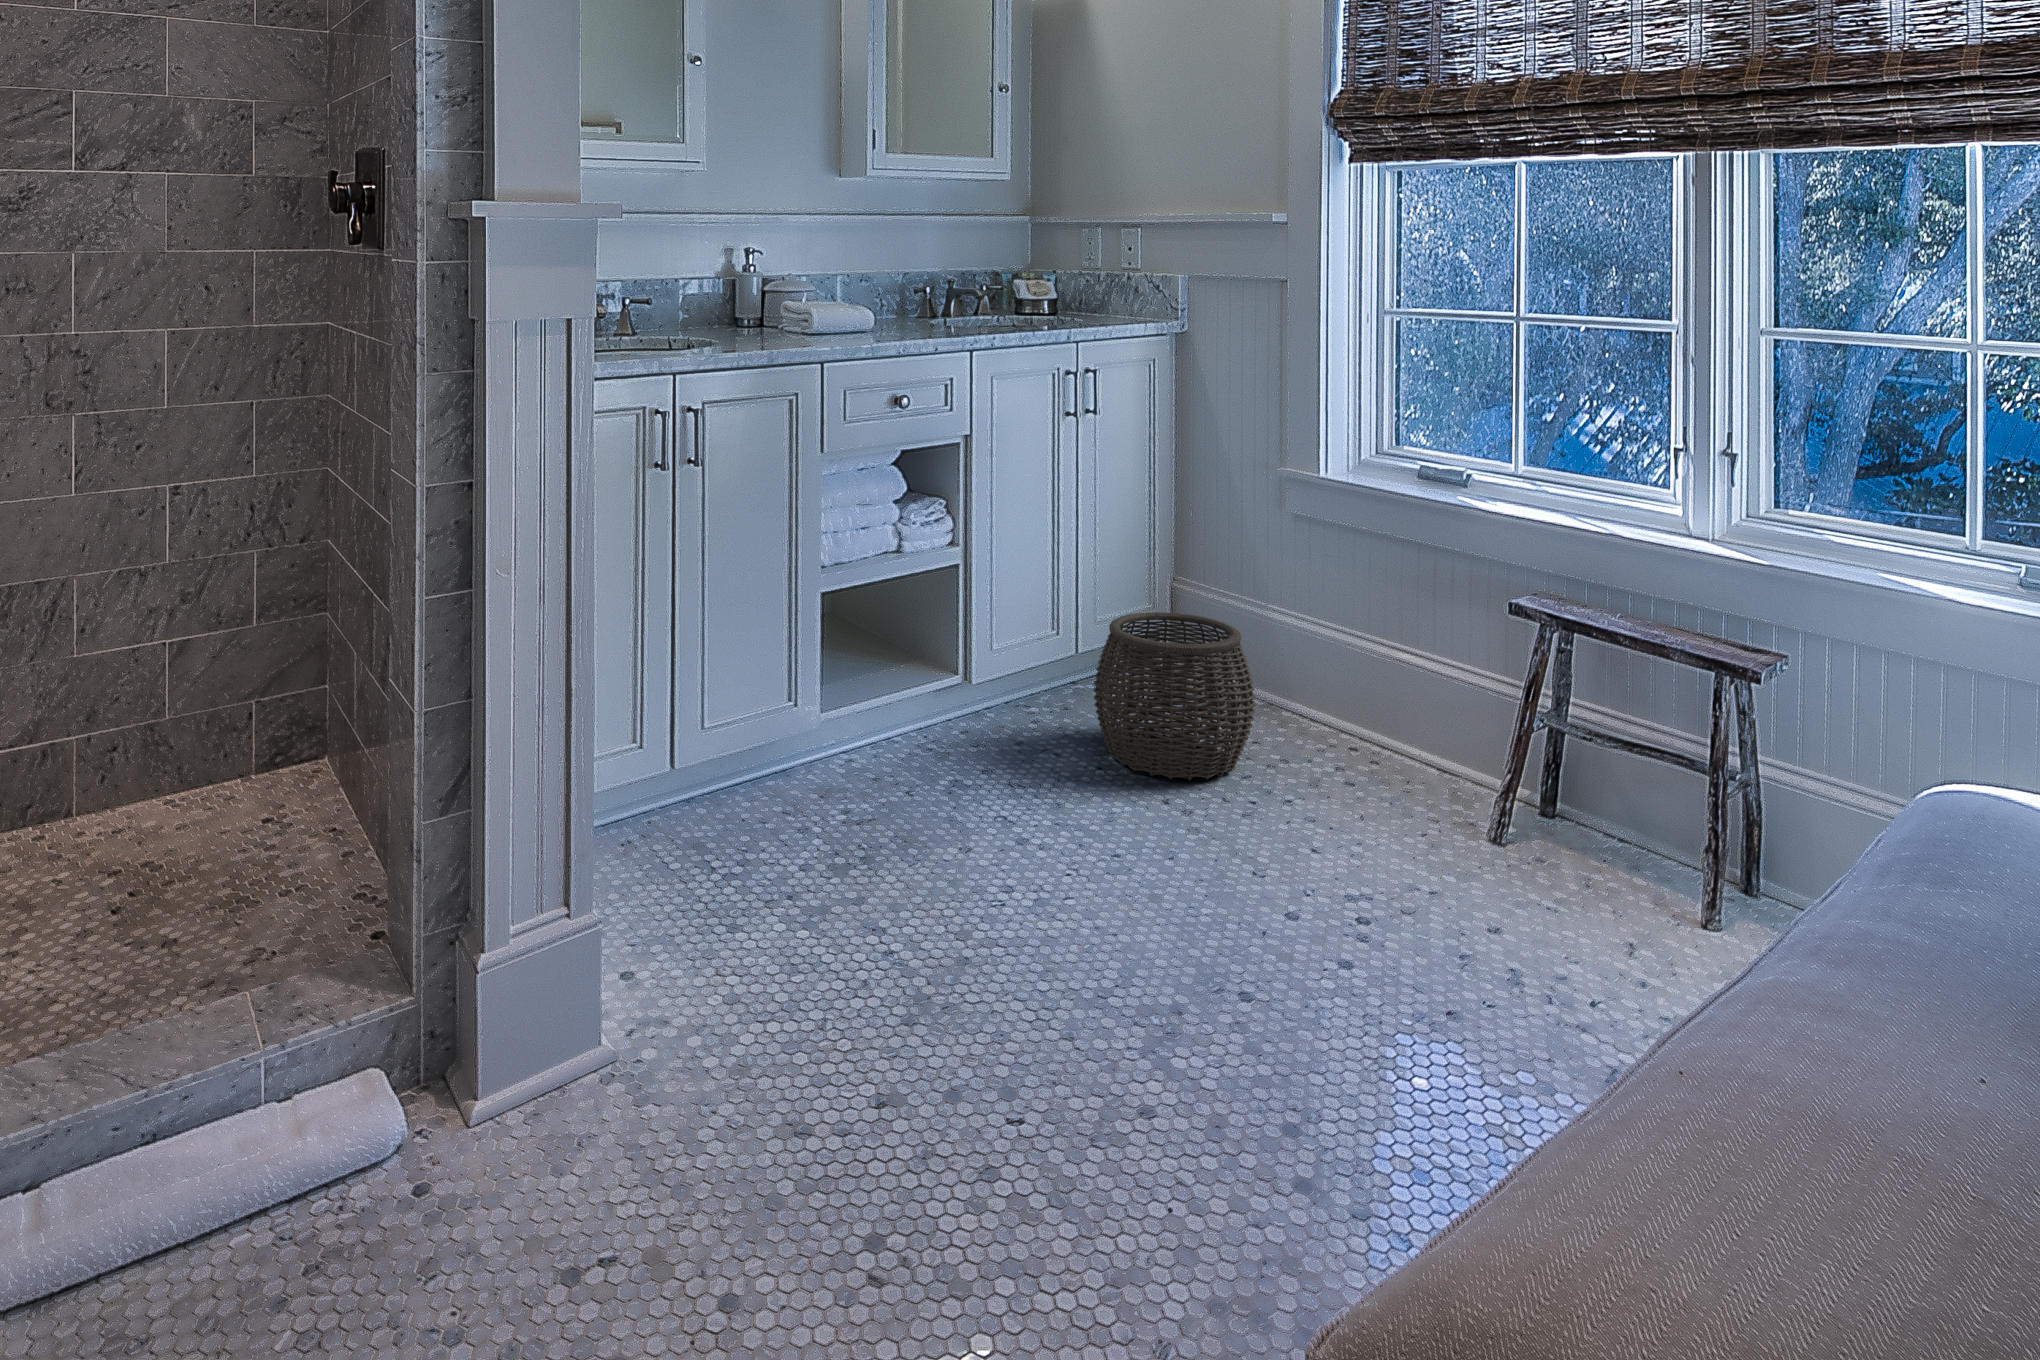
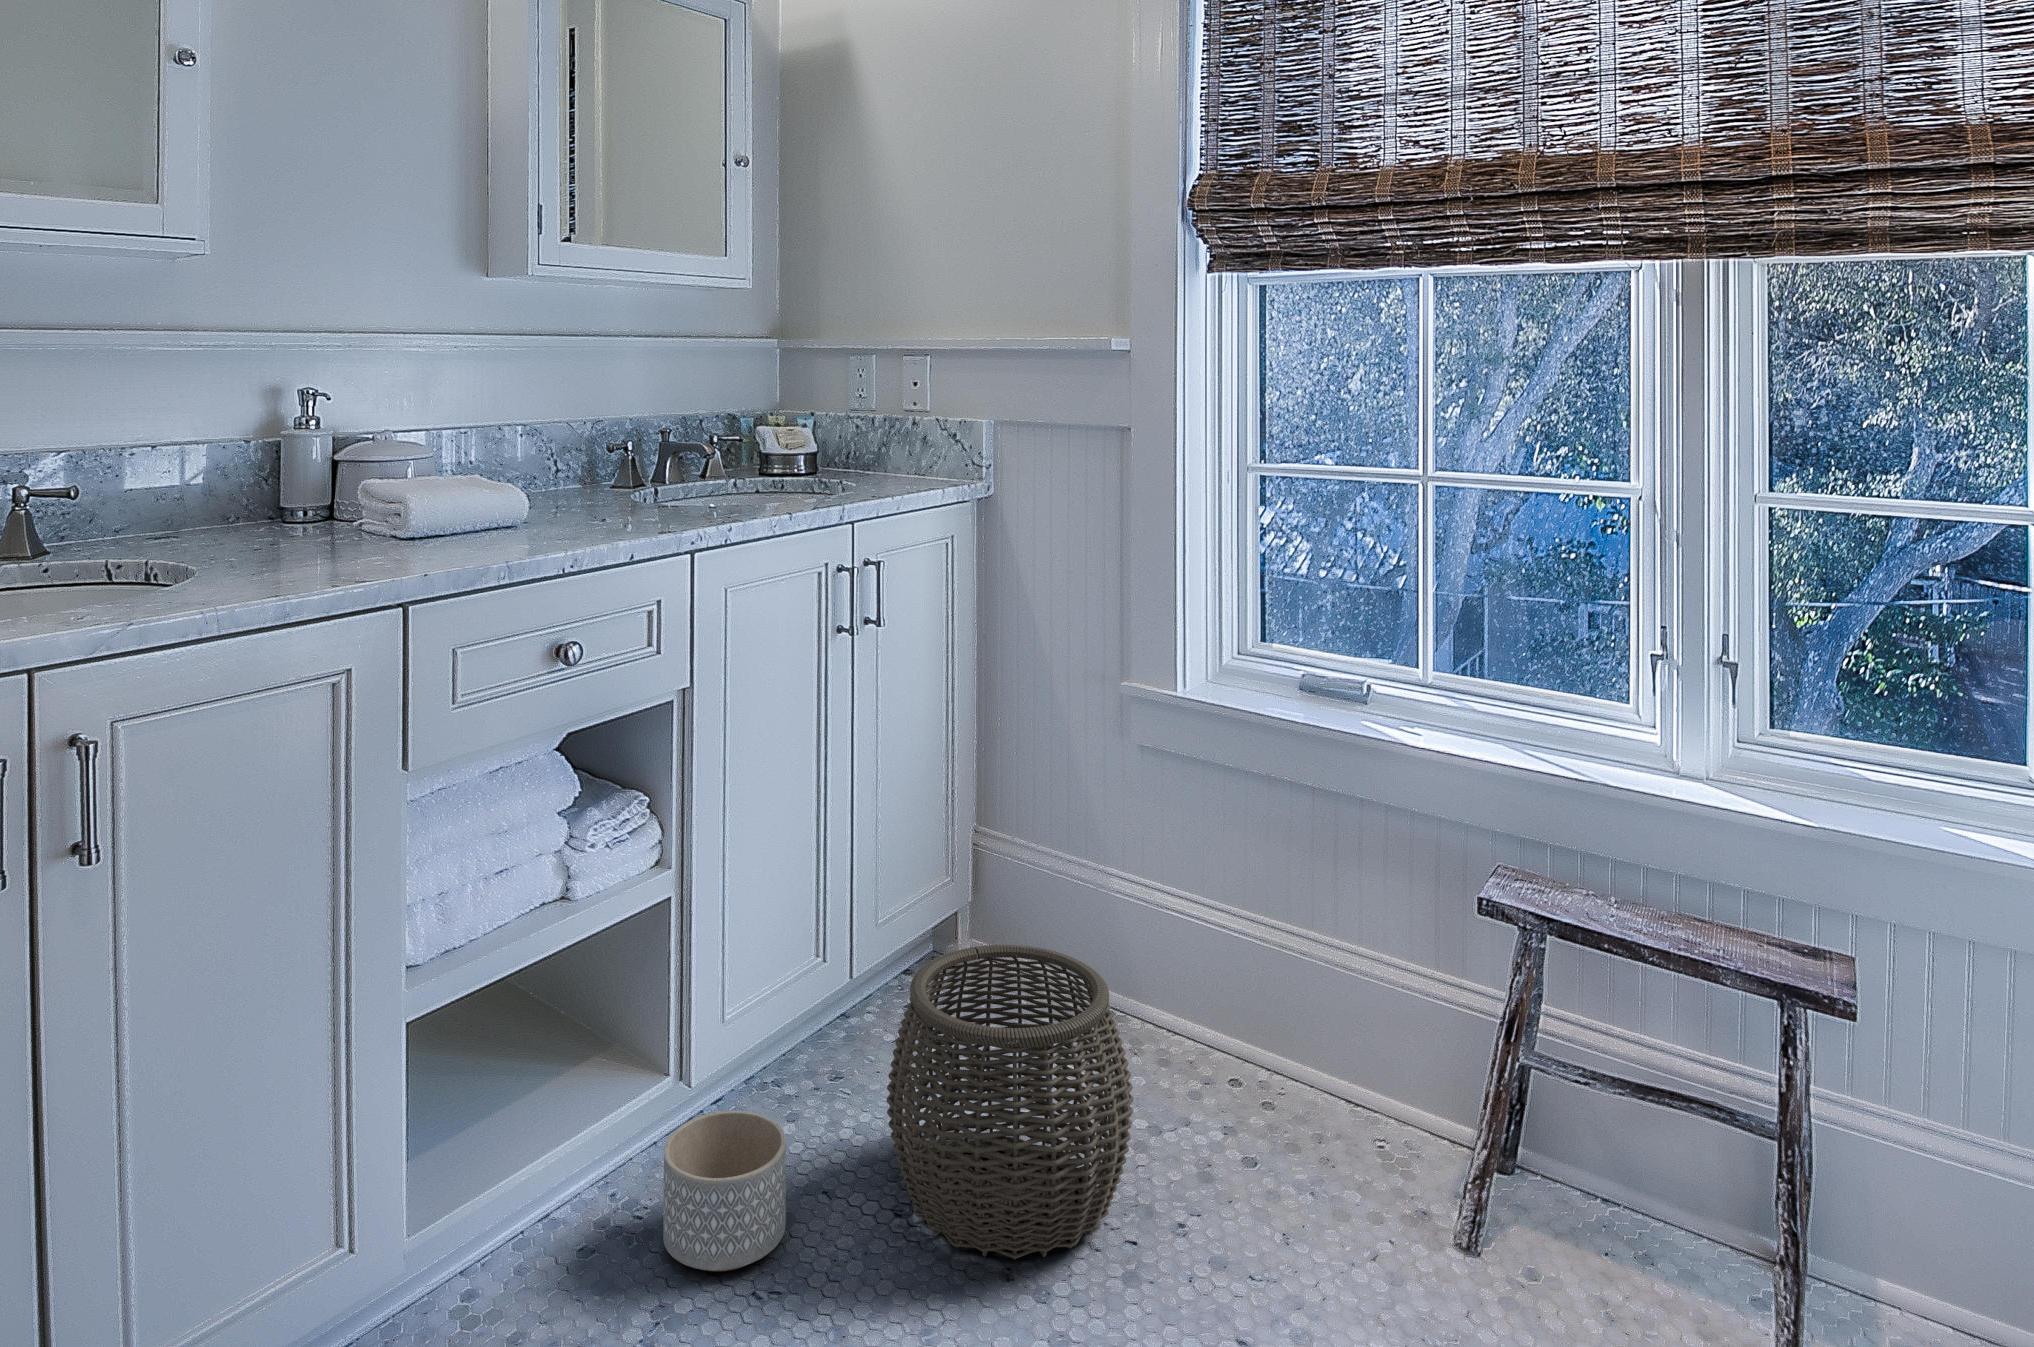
planter: none [957,688,1030,764] -> present [663,1111,786,1271]

